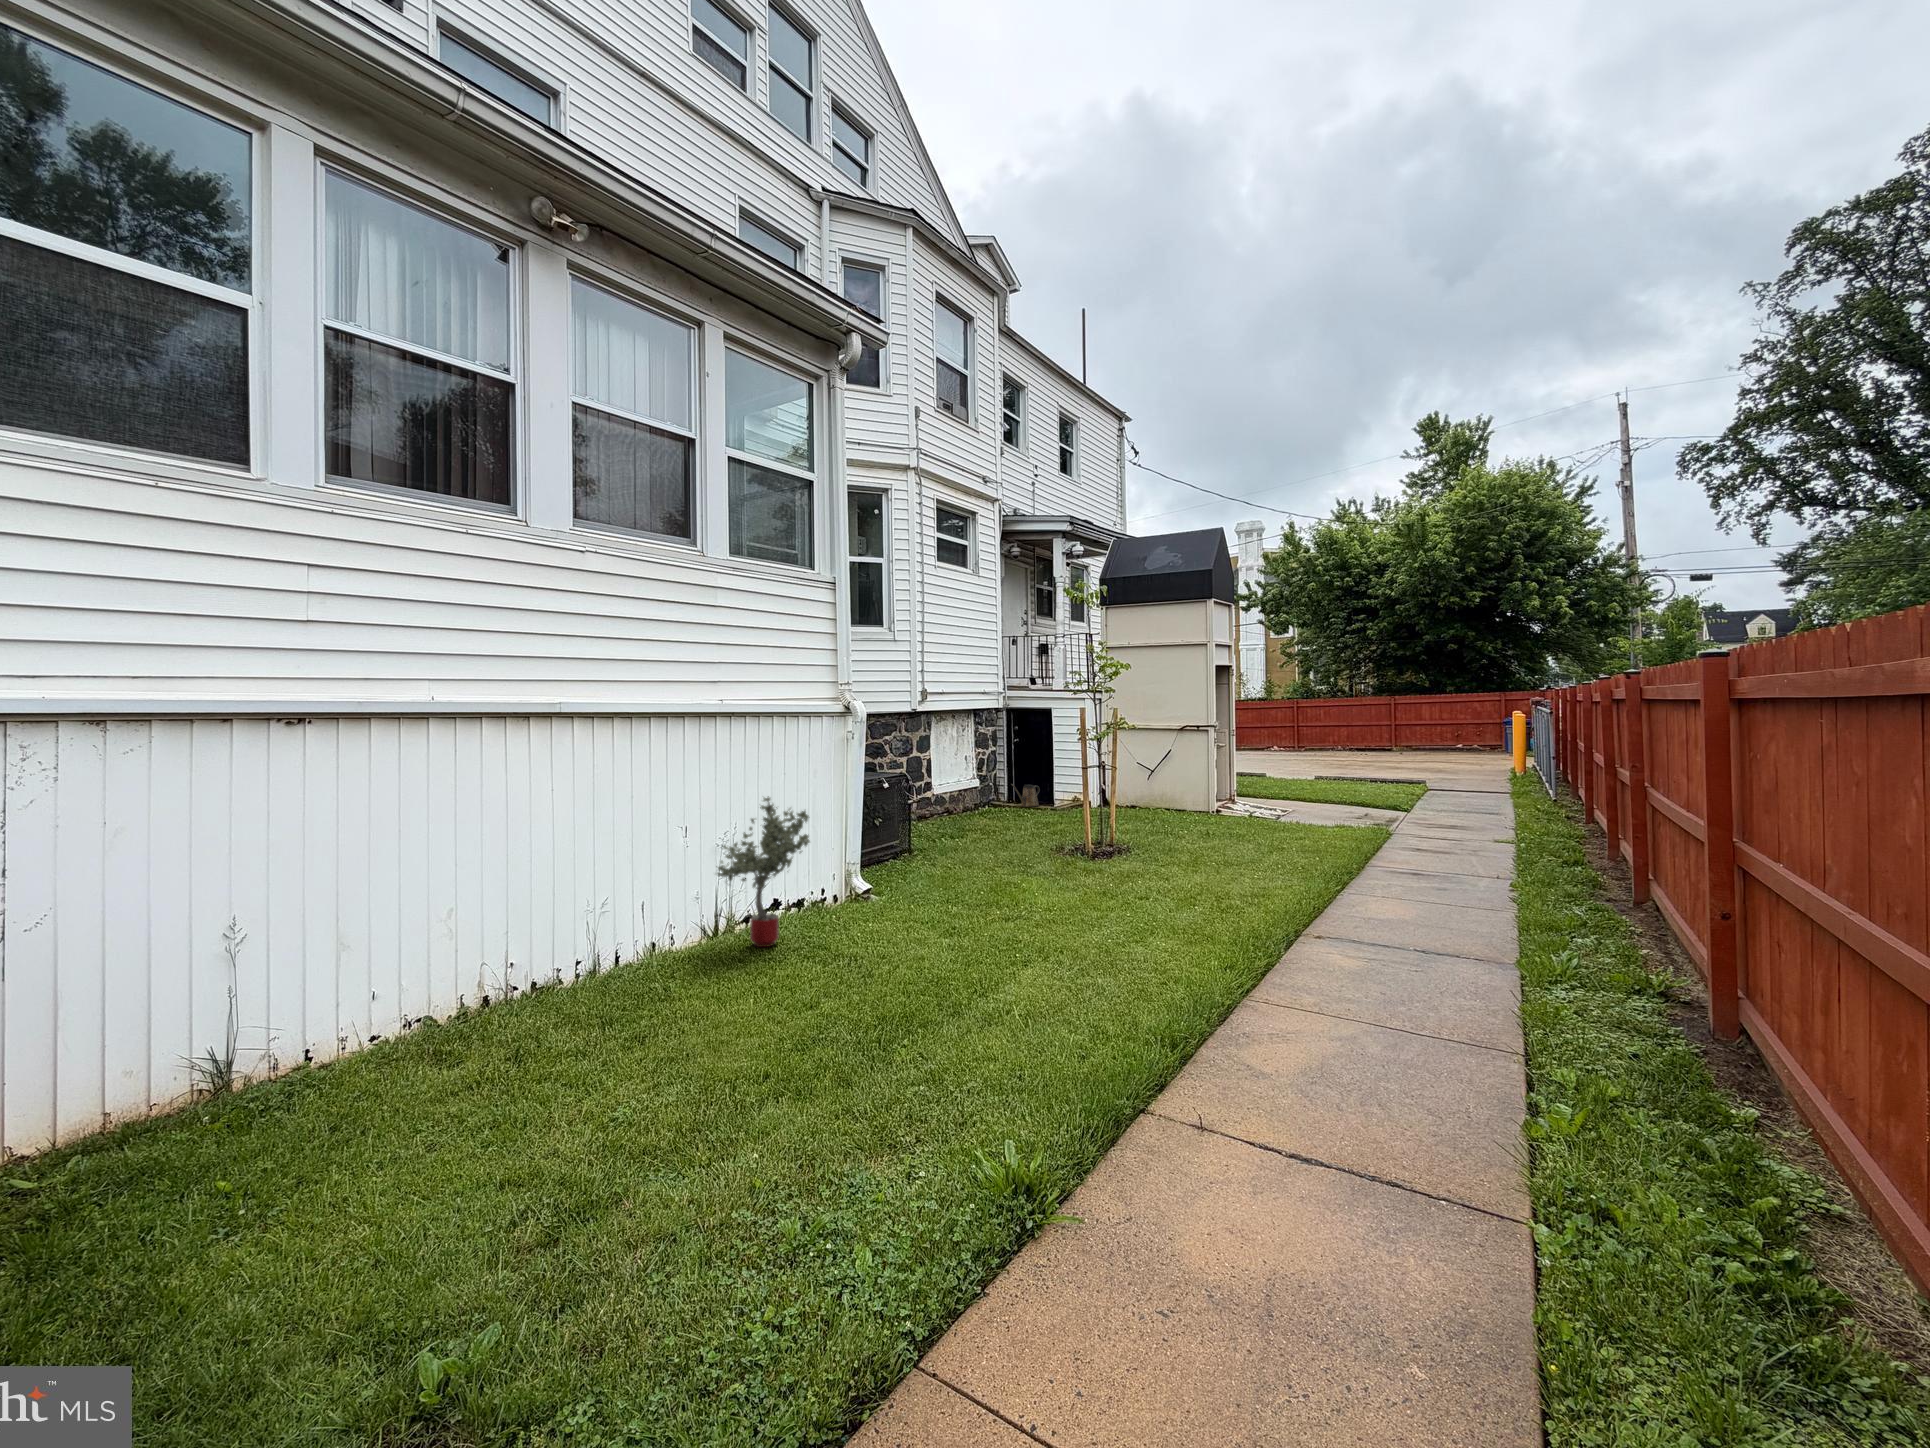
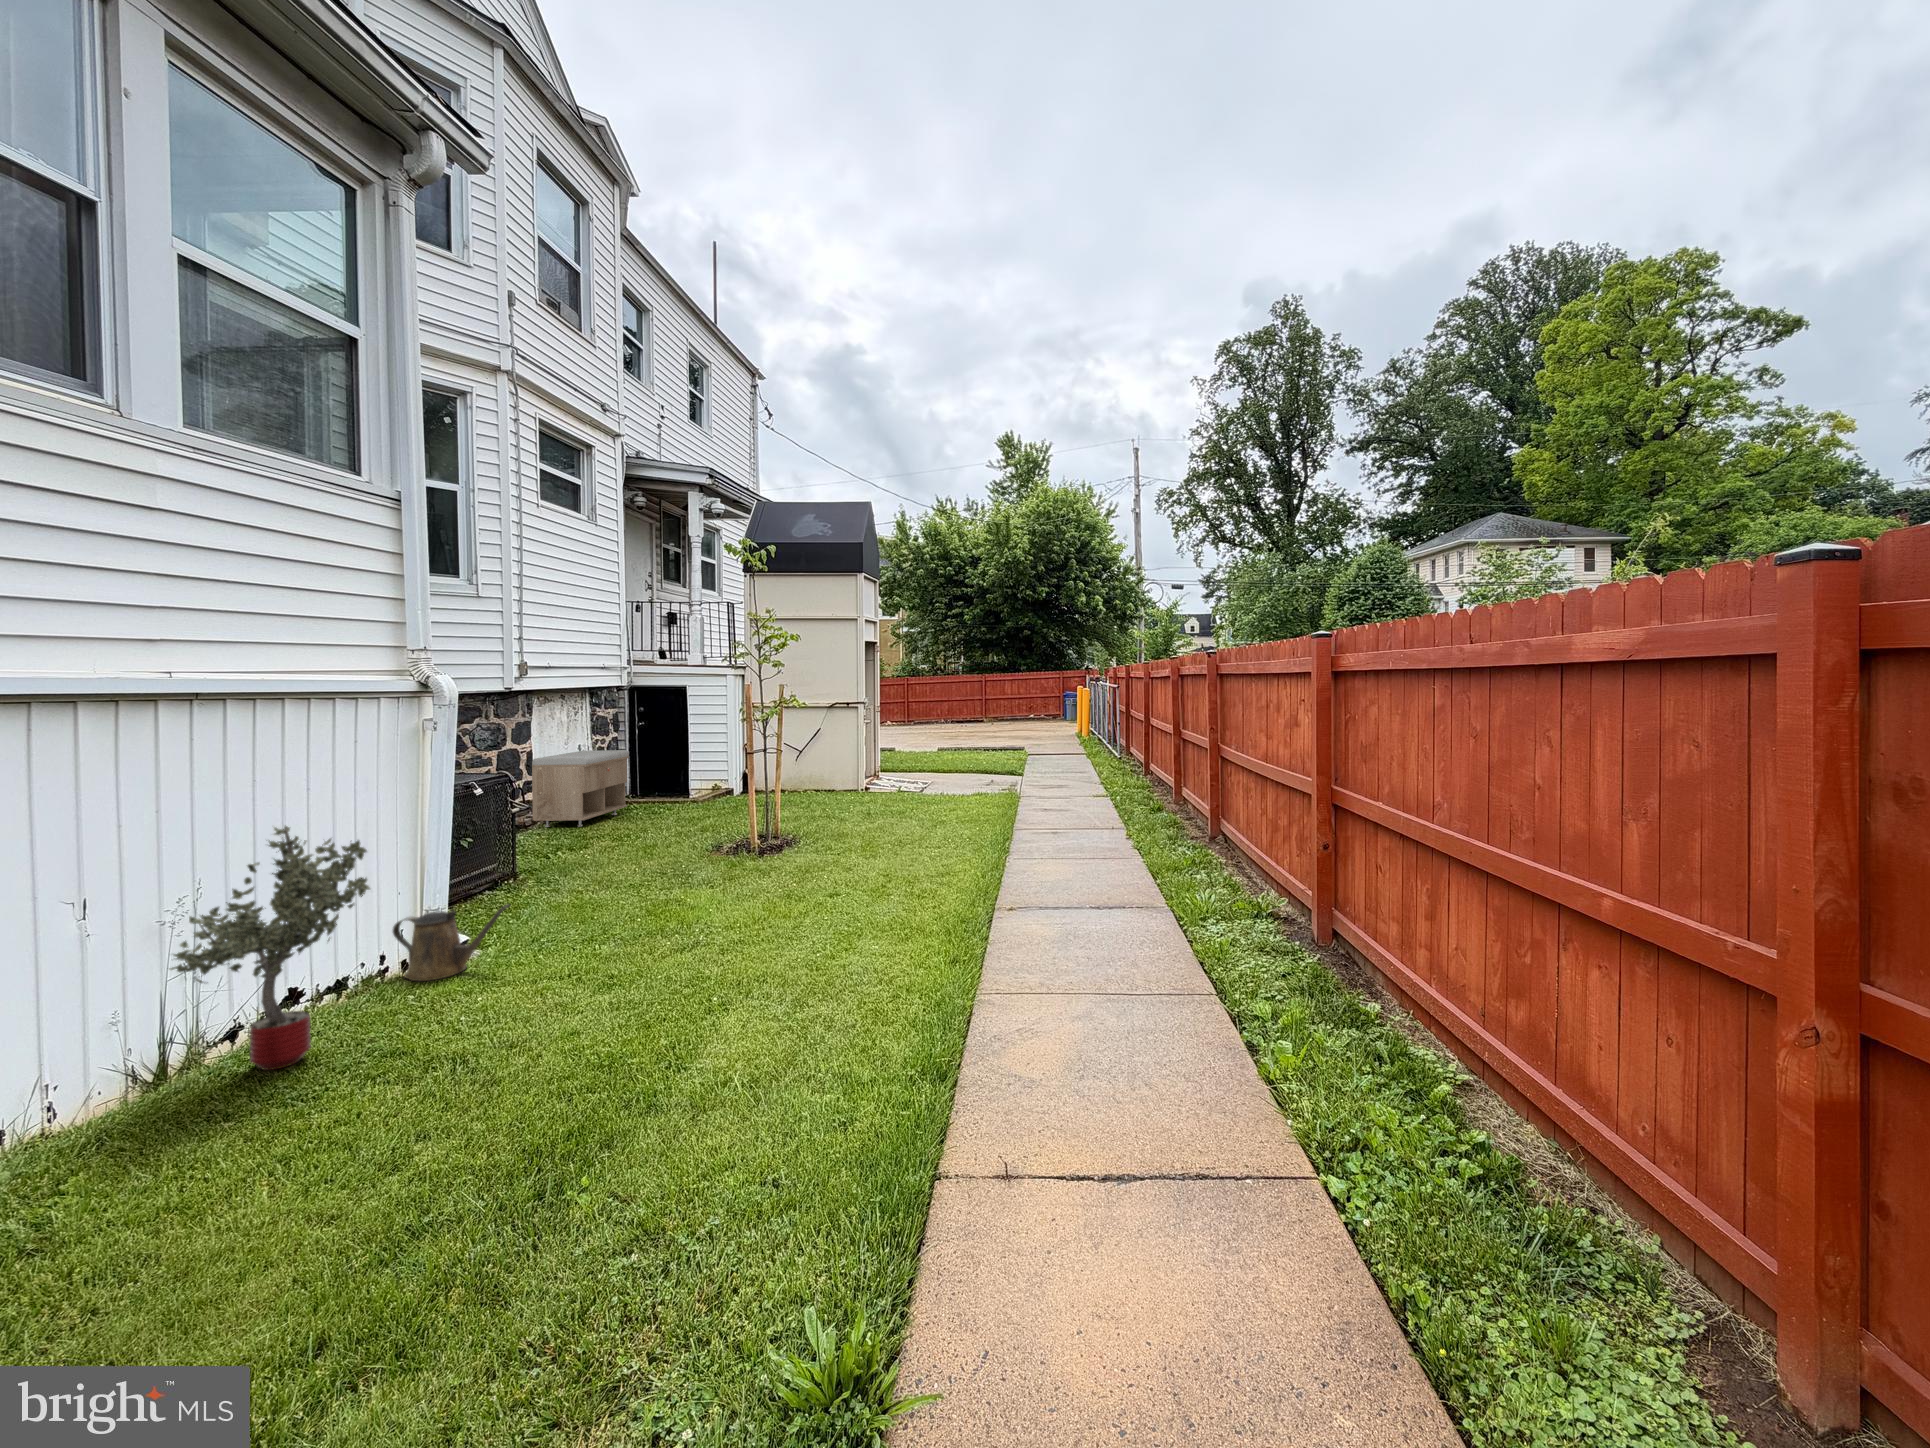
storage bench: none [931,761,1003,823] -> present [532,750,629,827]
watering can: present [1011,784,1040,807] -> present [393,904,510,981]

